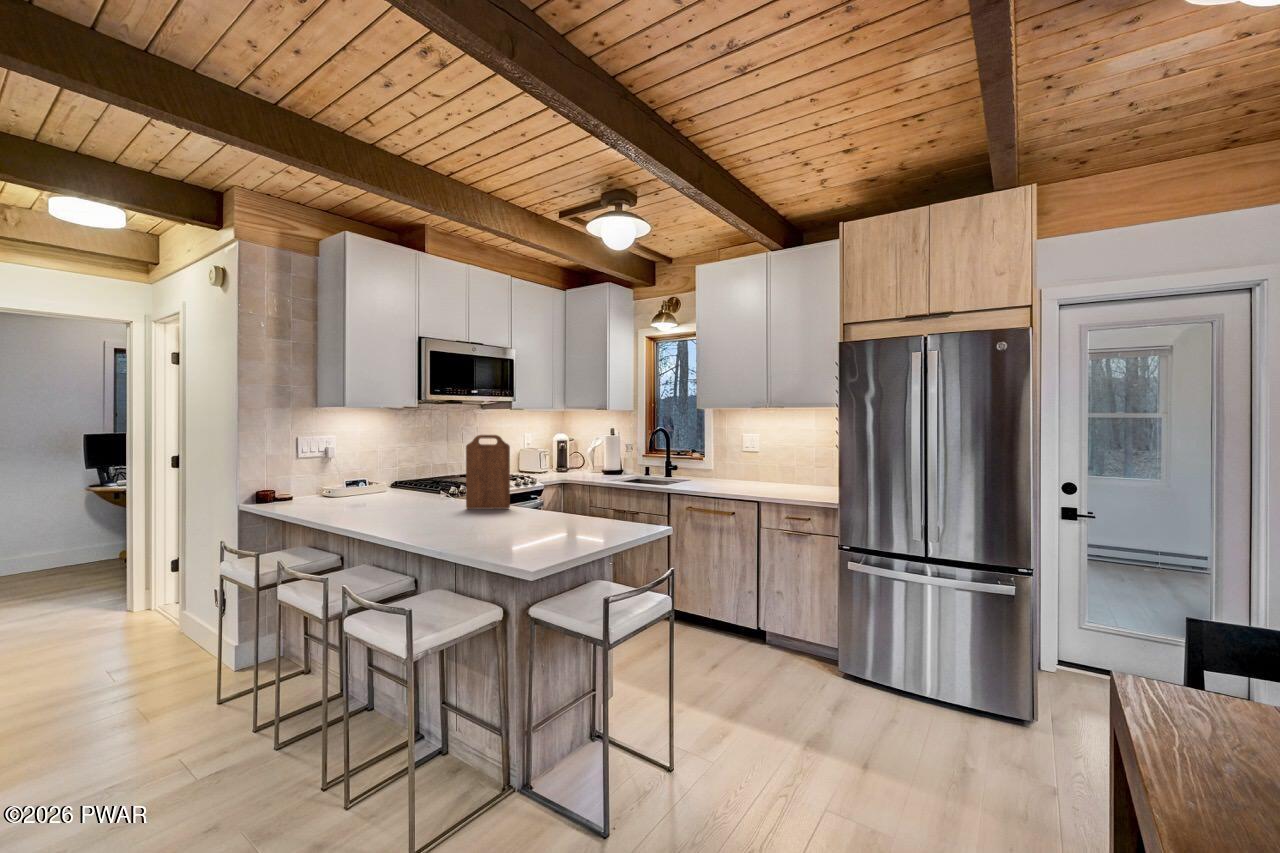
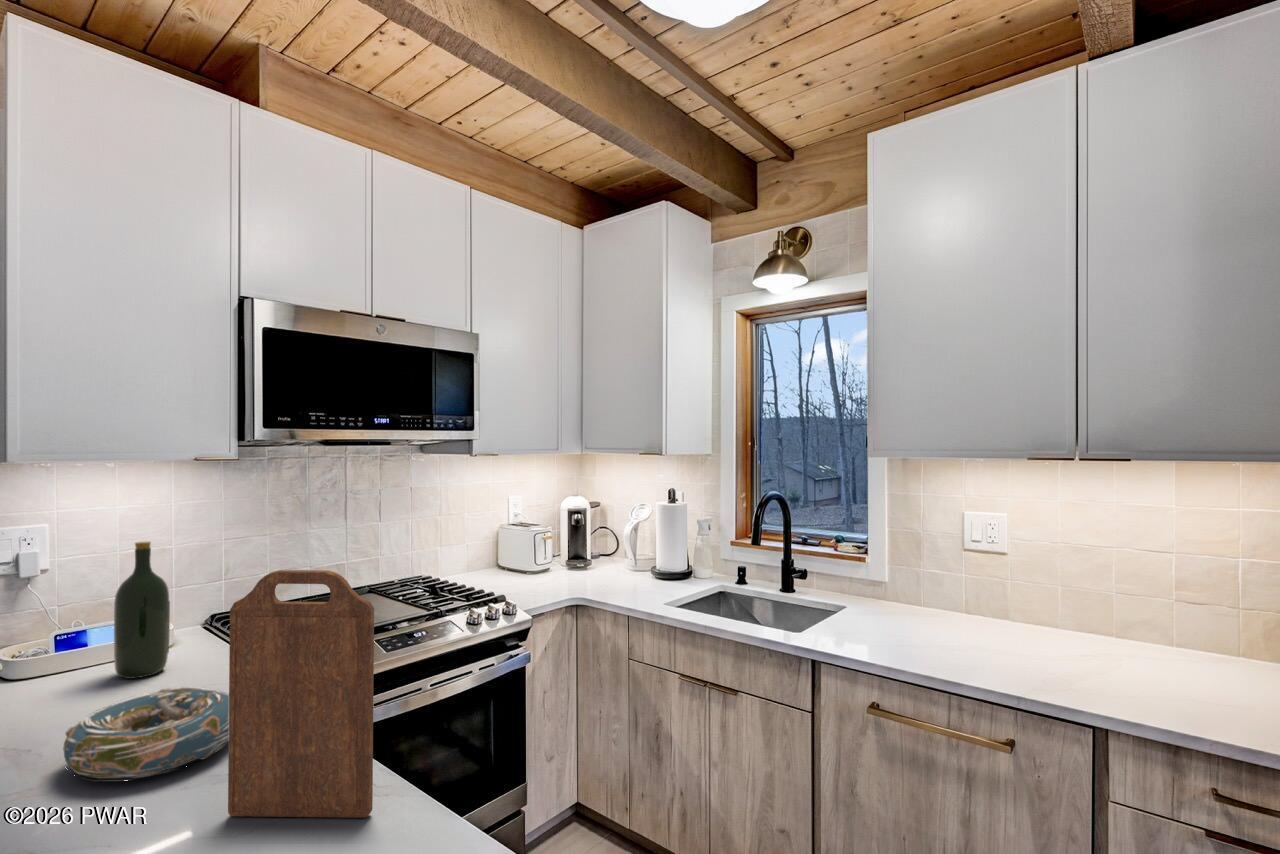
wine bottle: none [380,441,399,495] -> present [114,541,170,679]
decorative bowl: none [399,486,453,506] -> present [63,687,229,779]

